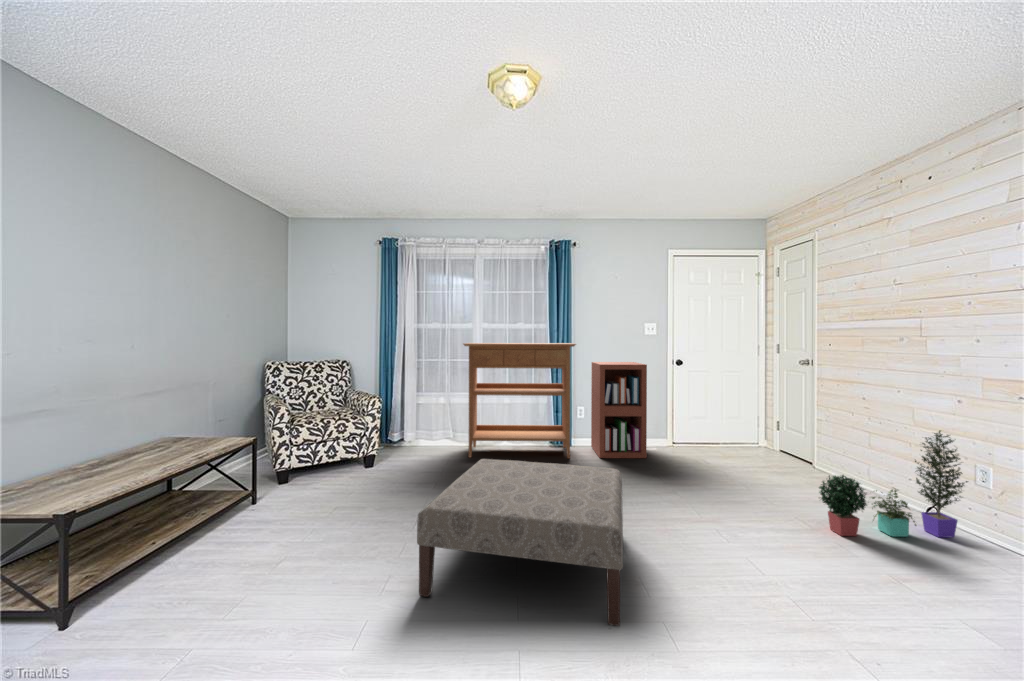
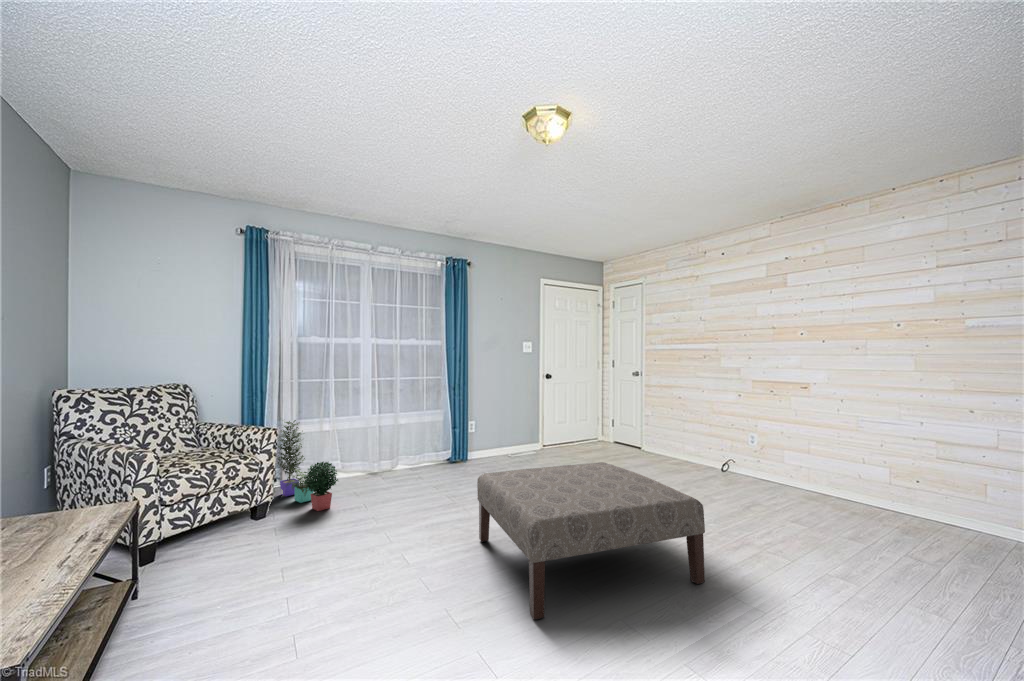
console table: present [463,343,576,458] -> none [358,358,484,488]
bookshelf: present [591,362,647,458] -> none [480,376,538,468]
potted plant: present [819,430,968,537] -> present [277,420,338,511]

